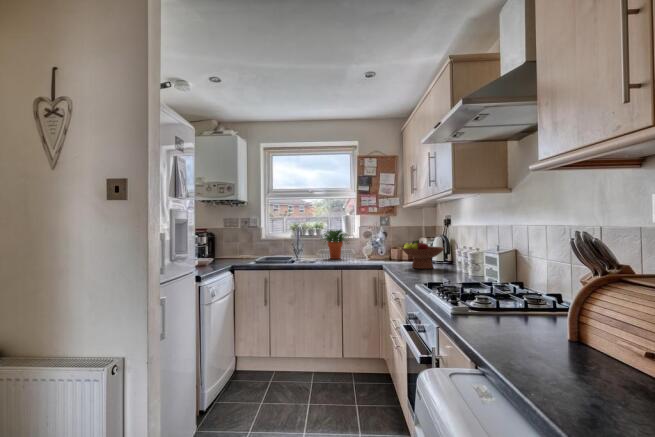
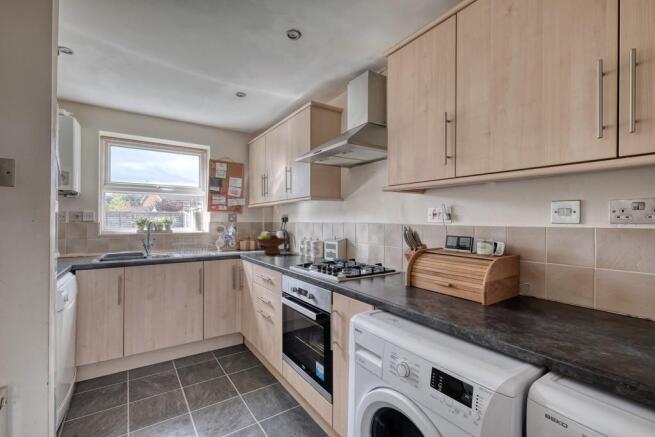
potted plant: present [323,230,349,259] -> none [168,225,204,253]

